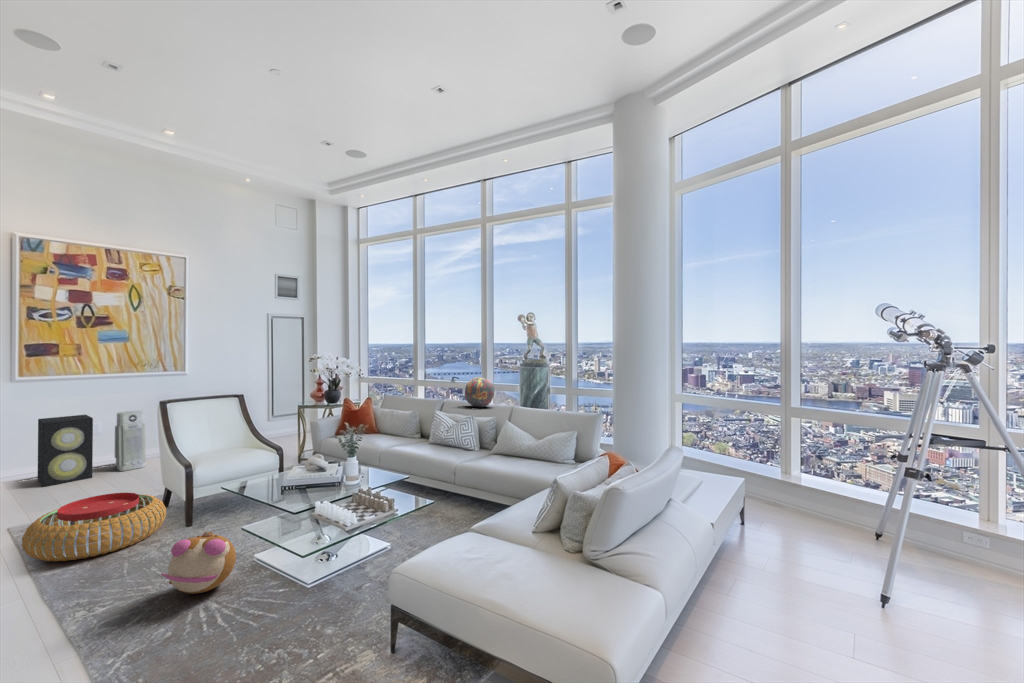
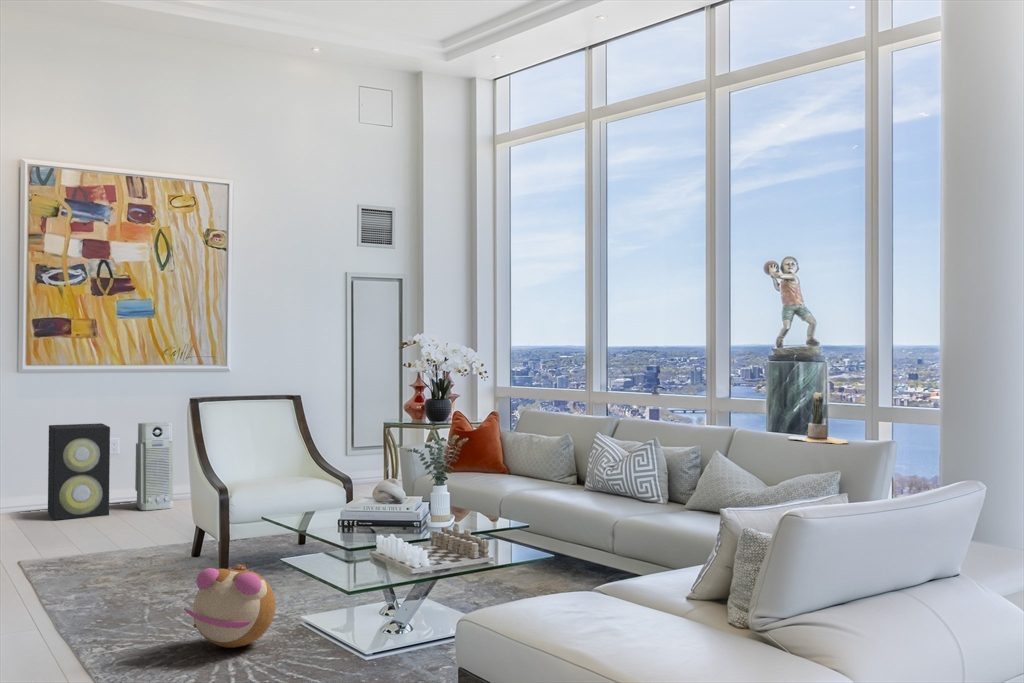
decorative orb: present [465,377,495,407] -> none [654,372,710,428]
potted cactus: none [540,390,569,417] -> present [789,392,849,444]
pouf: present [22,493,166,562] -> none [35,521,195,598]

